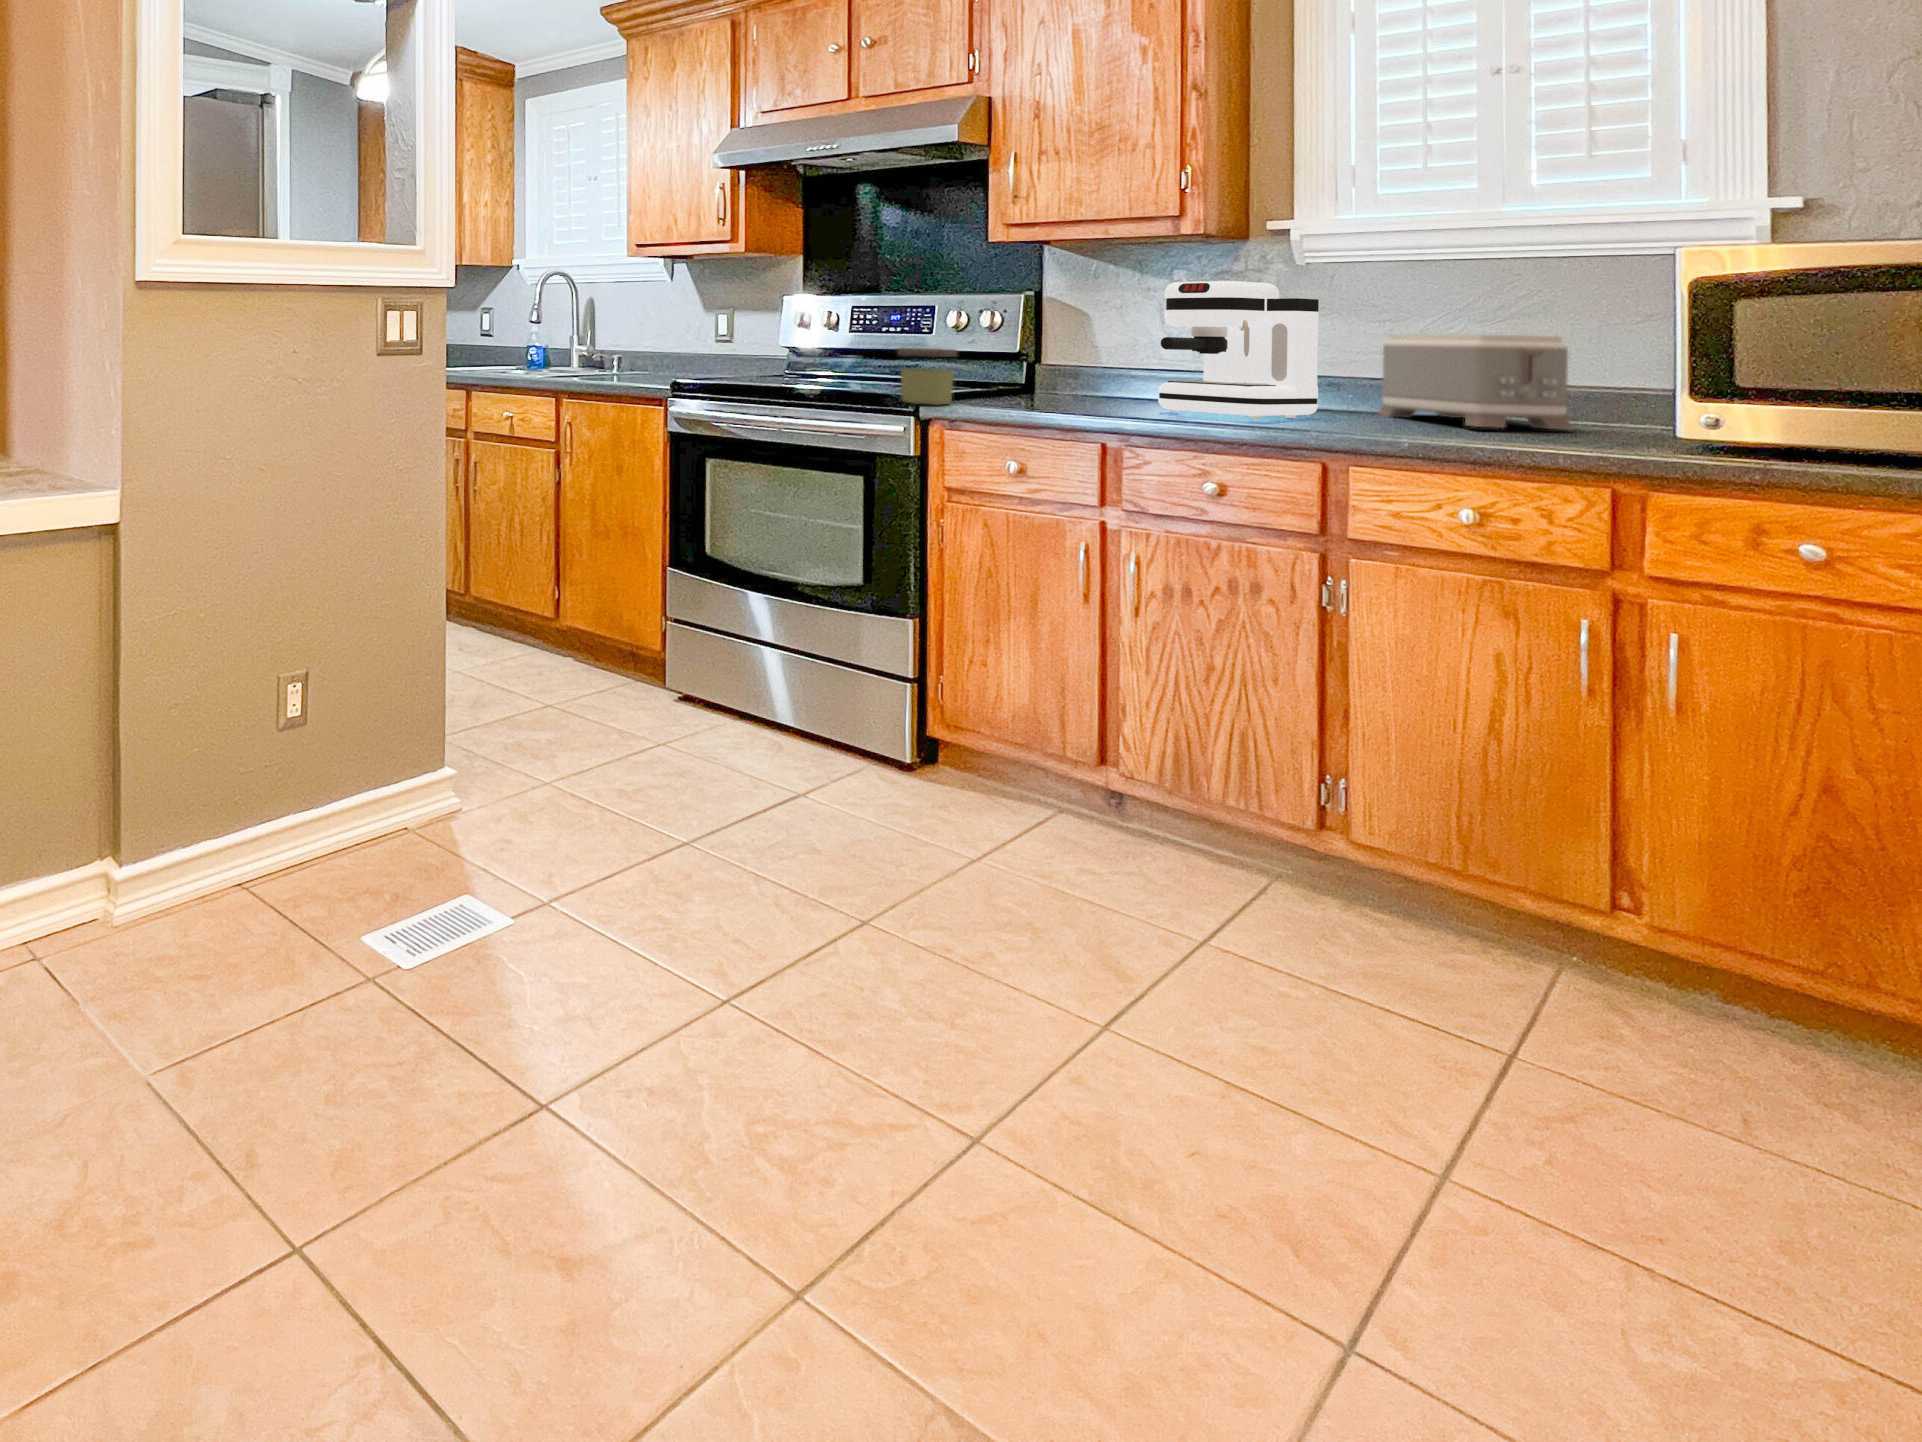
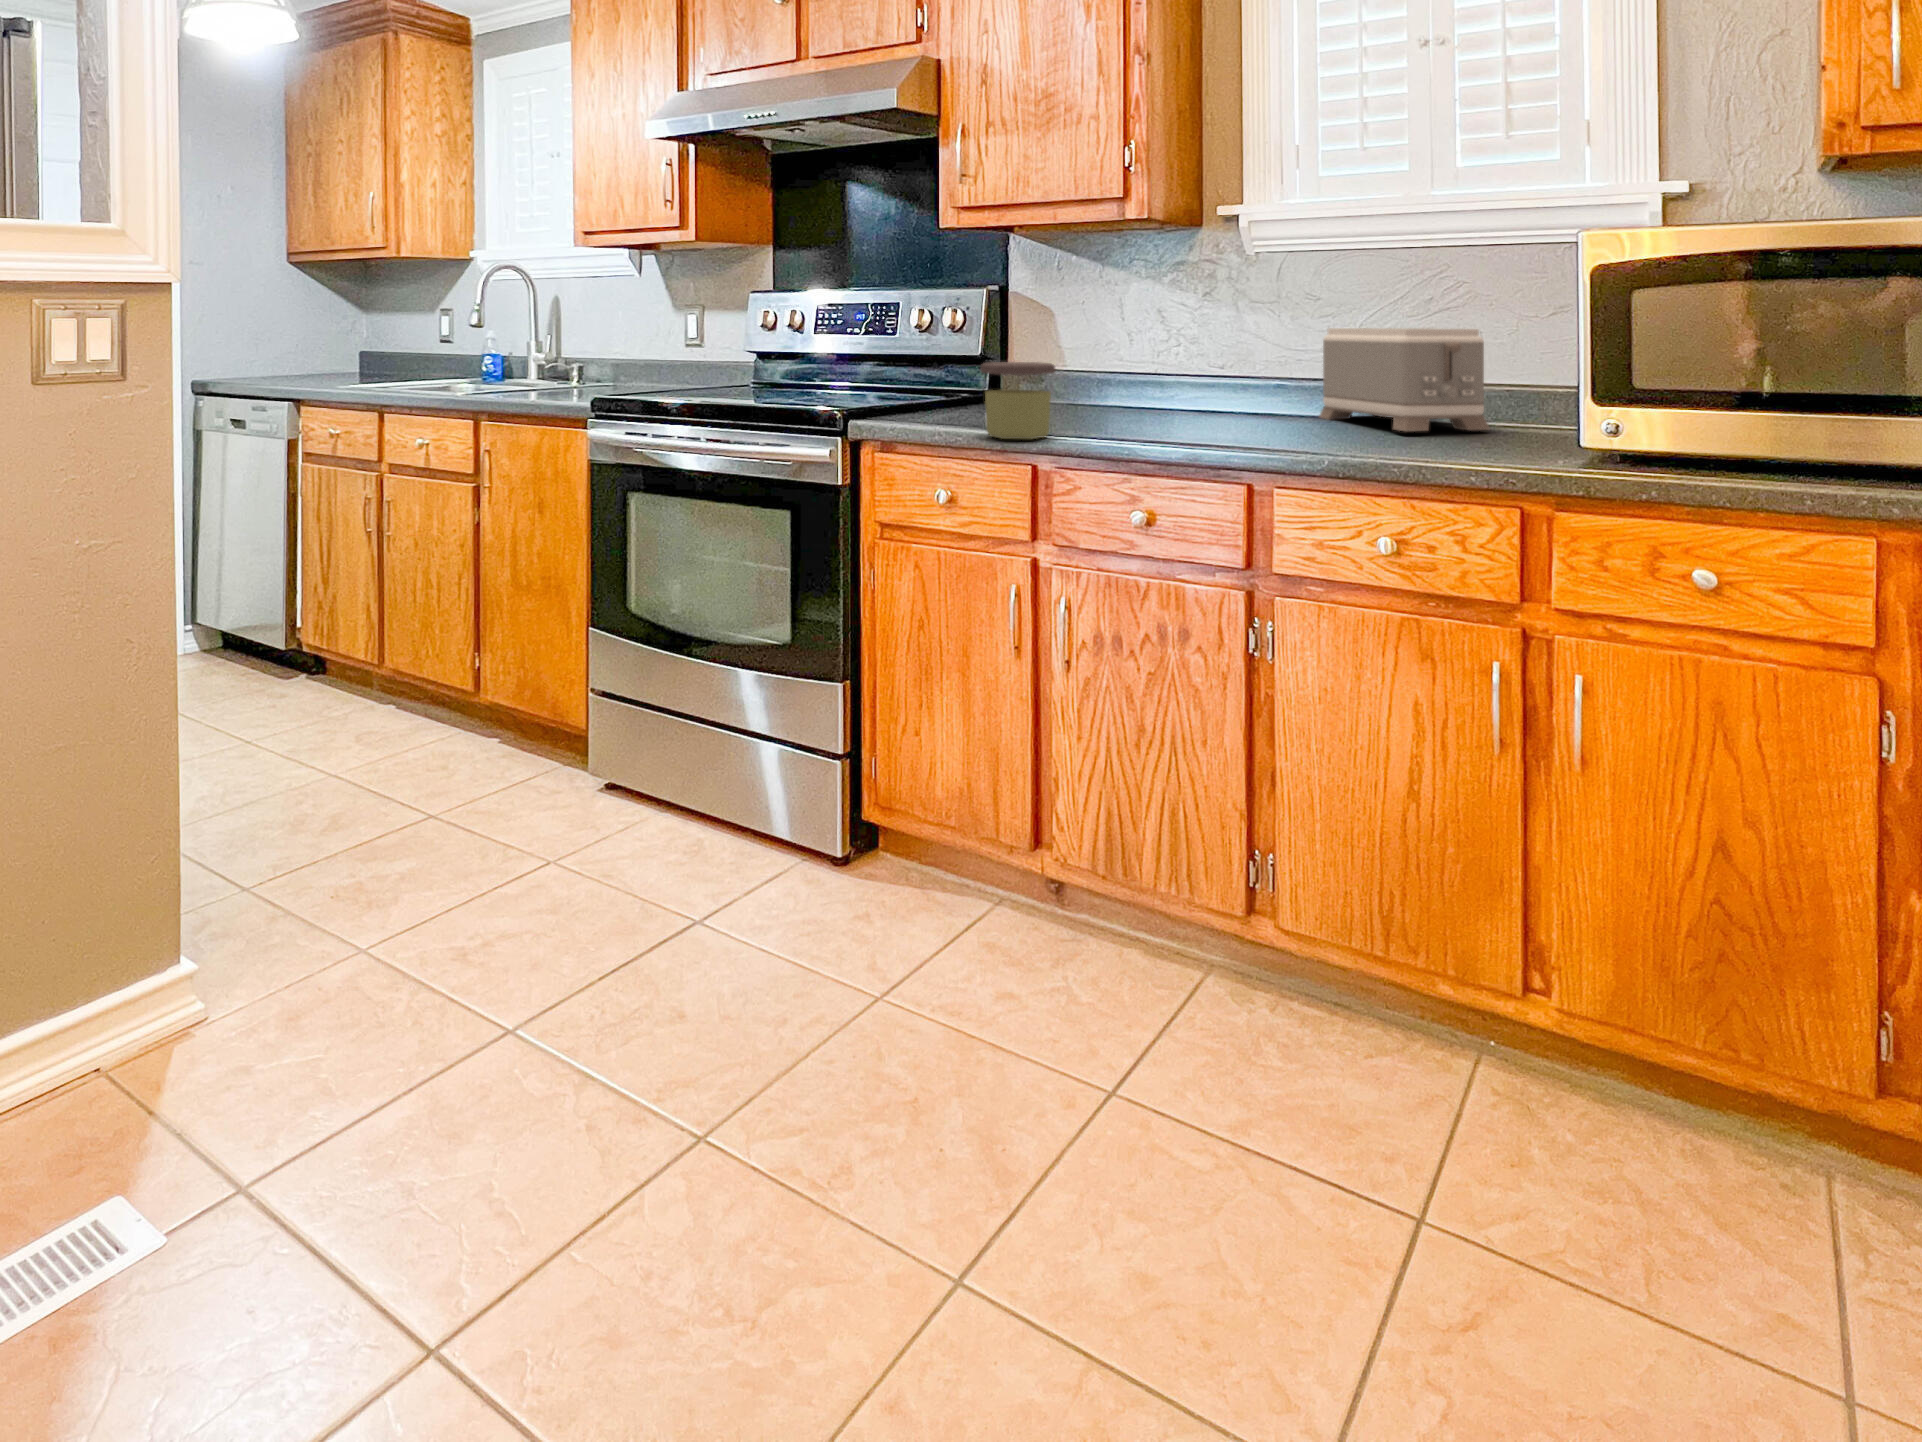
coffee maker: present [1158,281,1319,419] -> none [1099,271,1259,430]
jar: present [897,348,958,405] -> present [981,362,1055,439]

